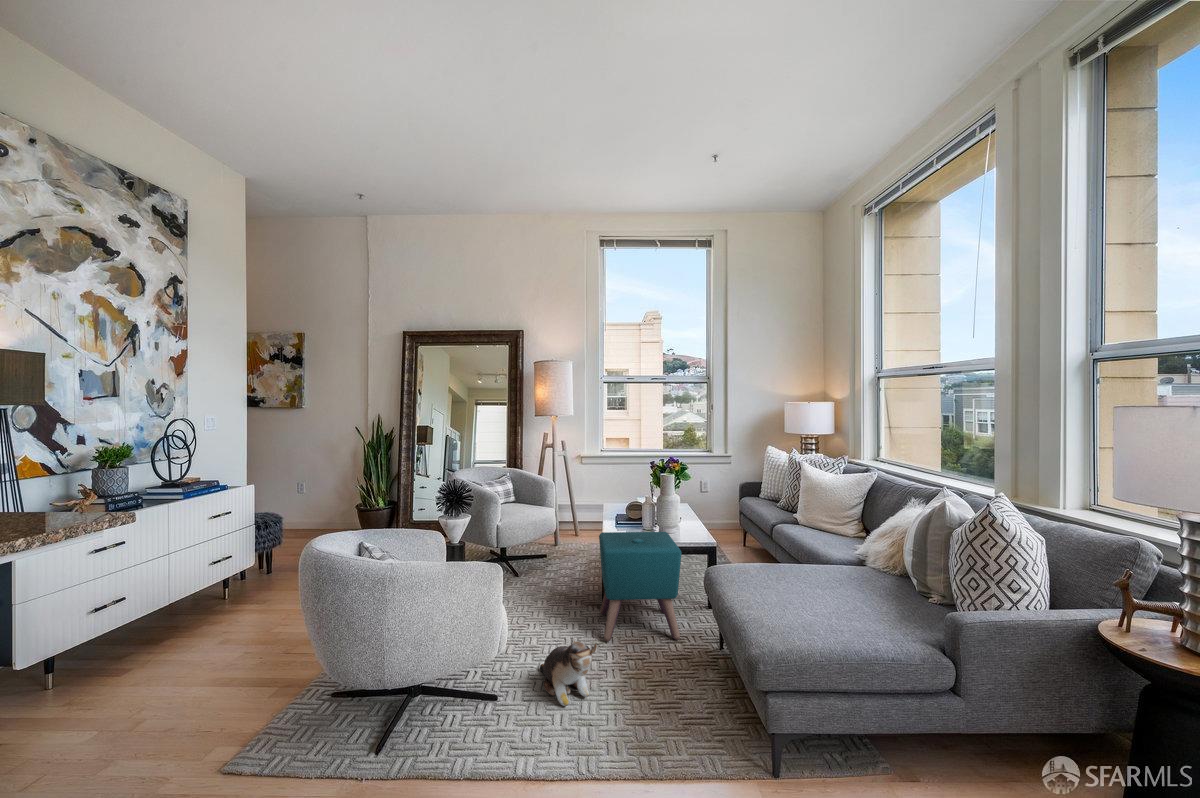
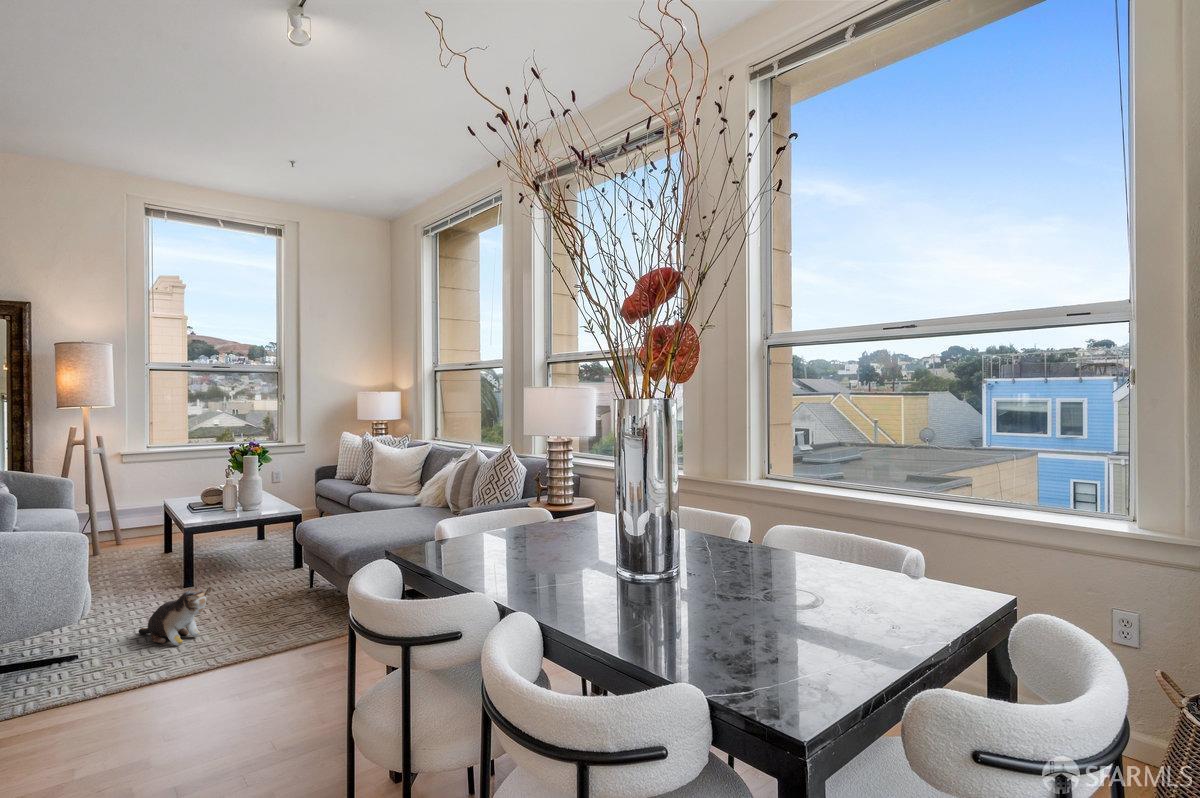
ottoman: present [599,532,682,641] -> none [183,507,274,605]

